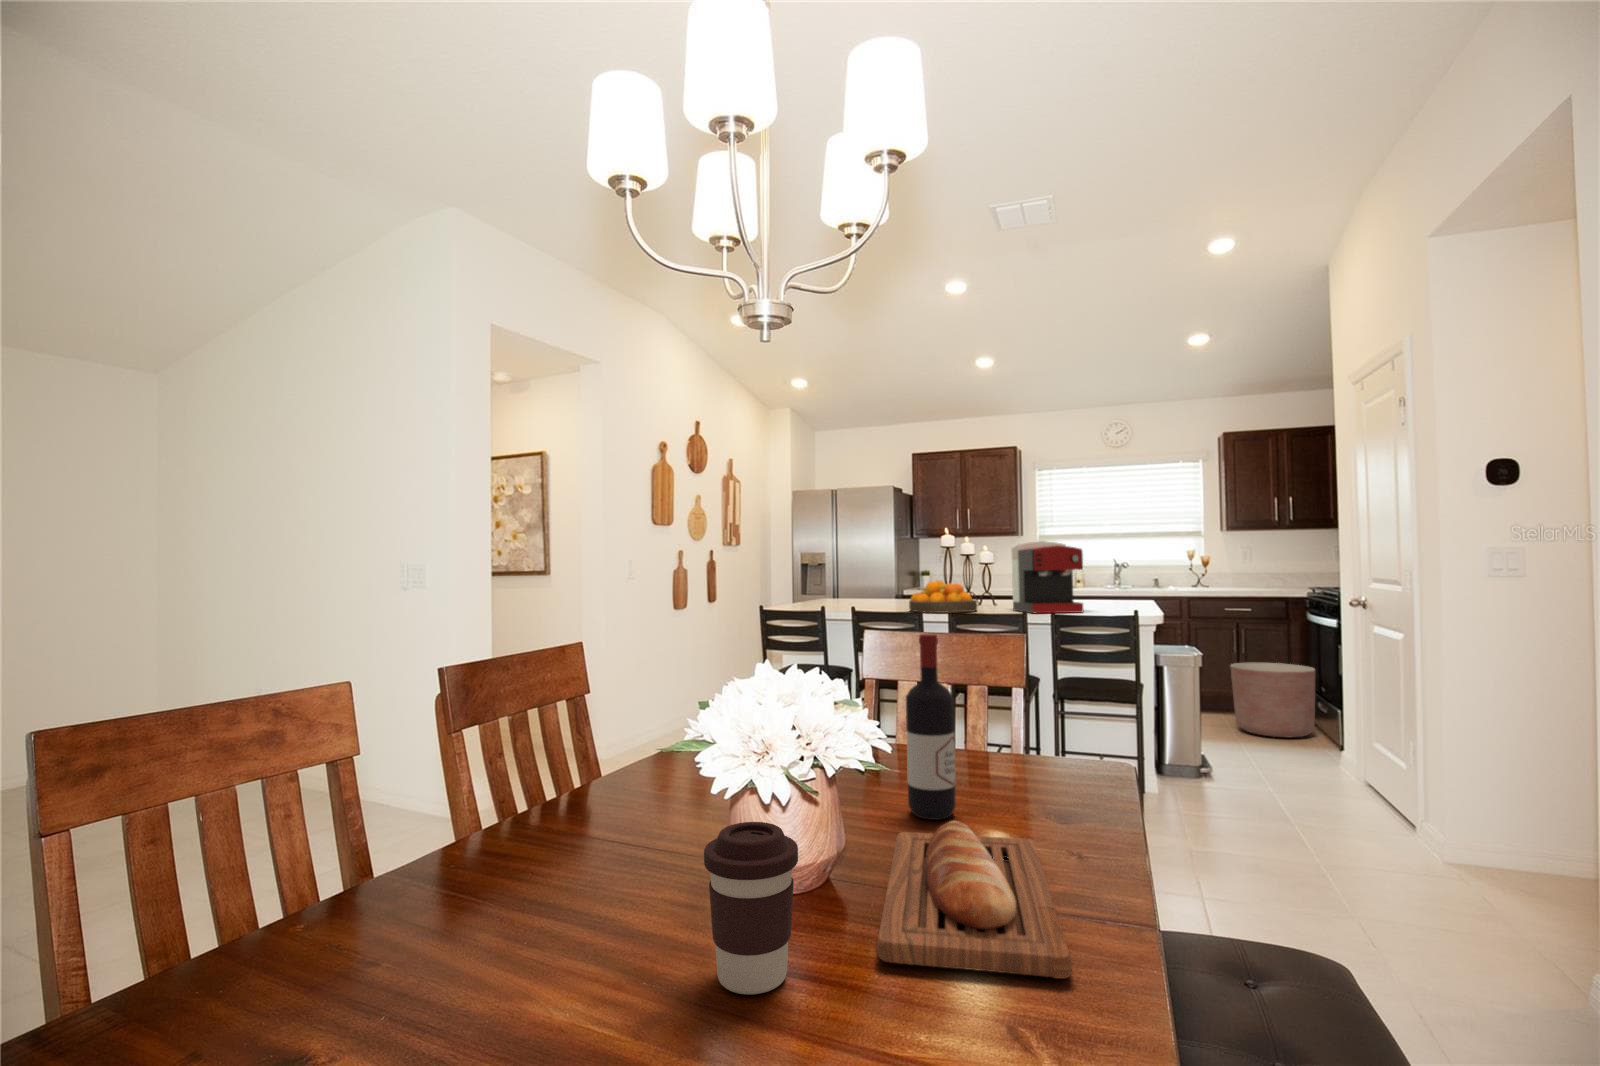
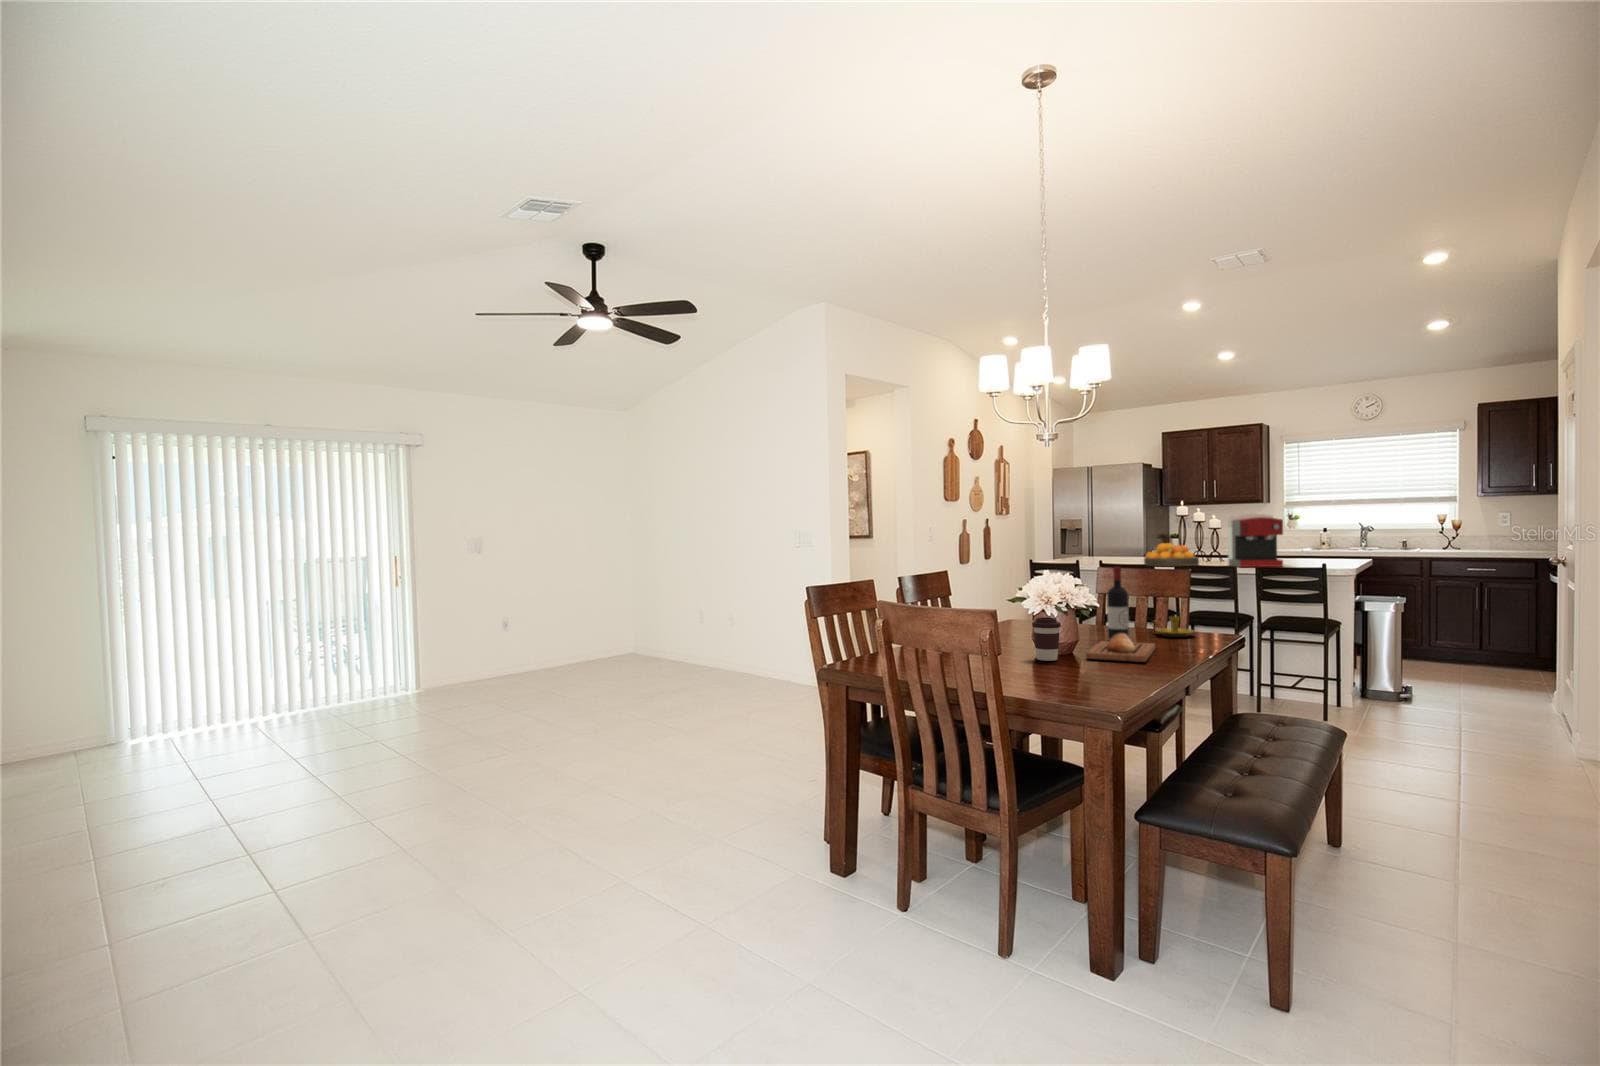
planter: present [1231,663,1315,738] -> none [1453,615,1537,679]
candlestick: none [985,738,1084,790] -> present [1151,616,1194,637]

